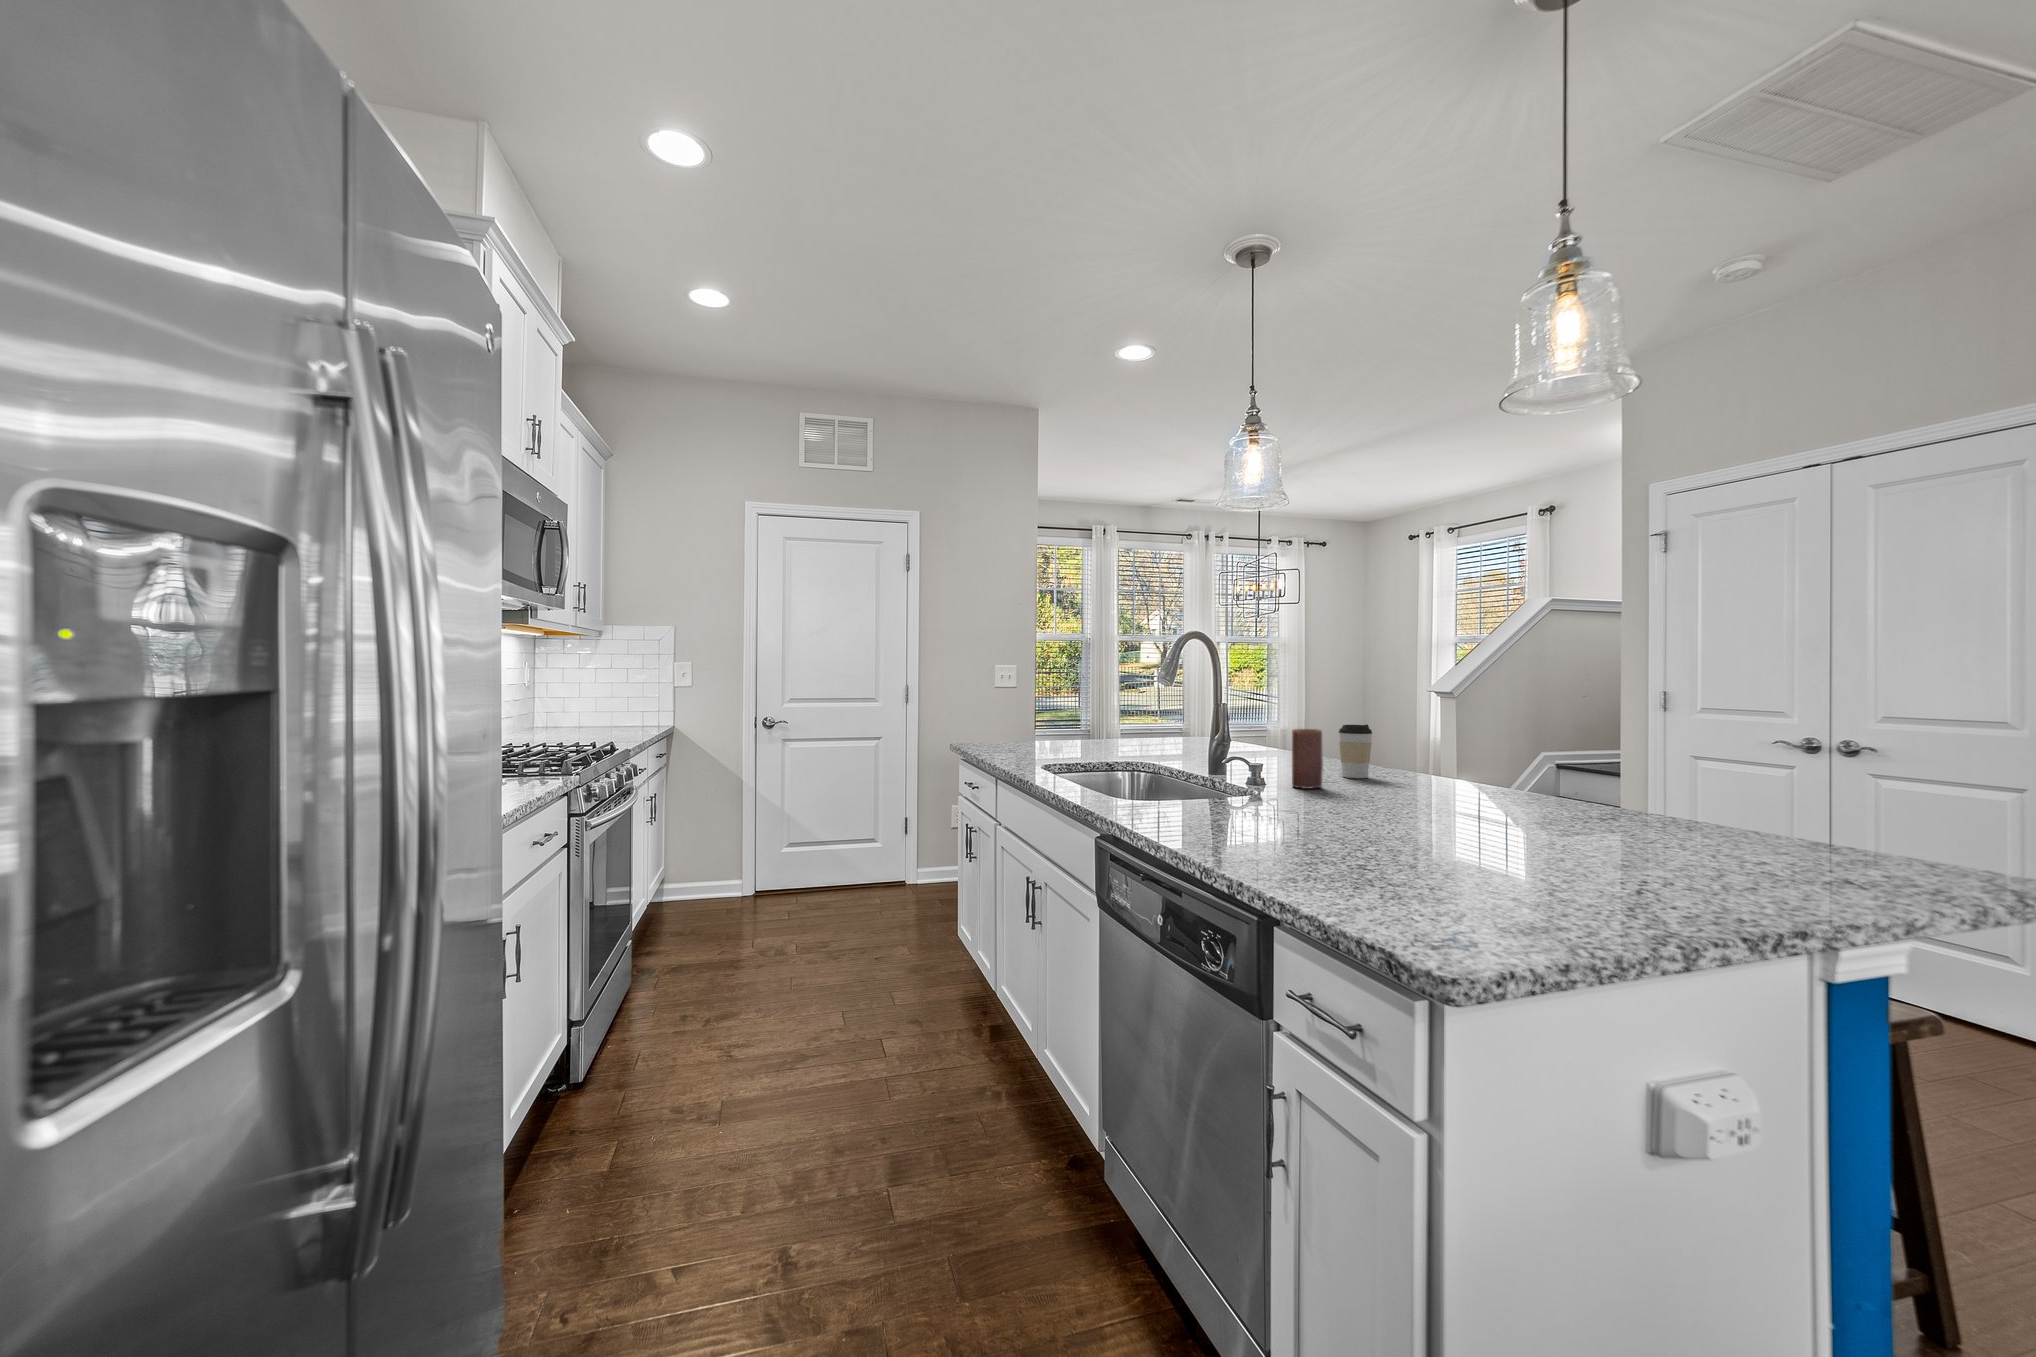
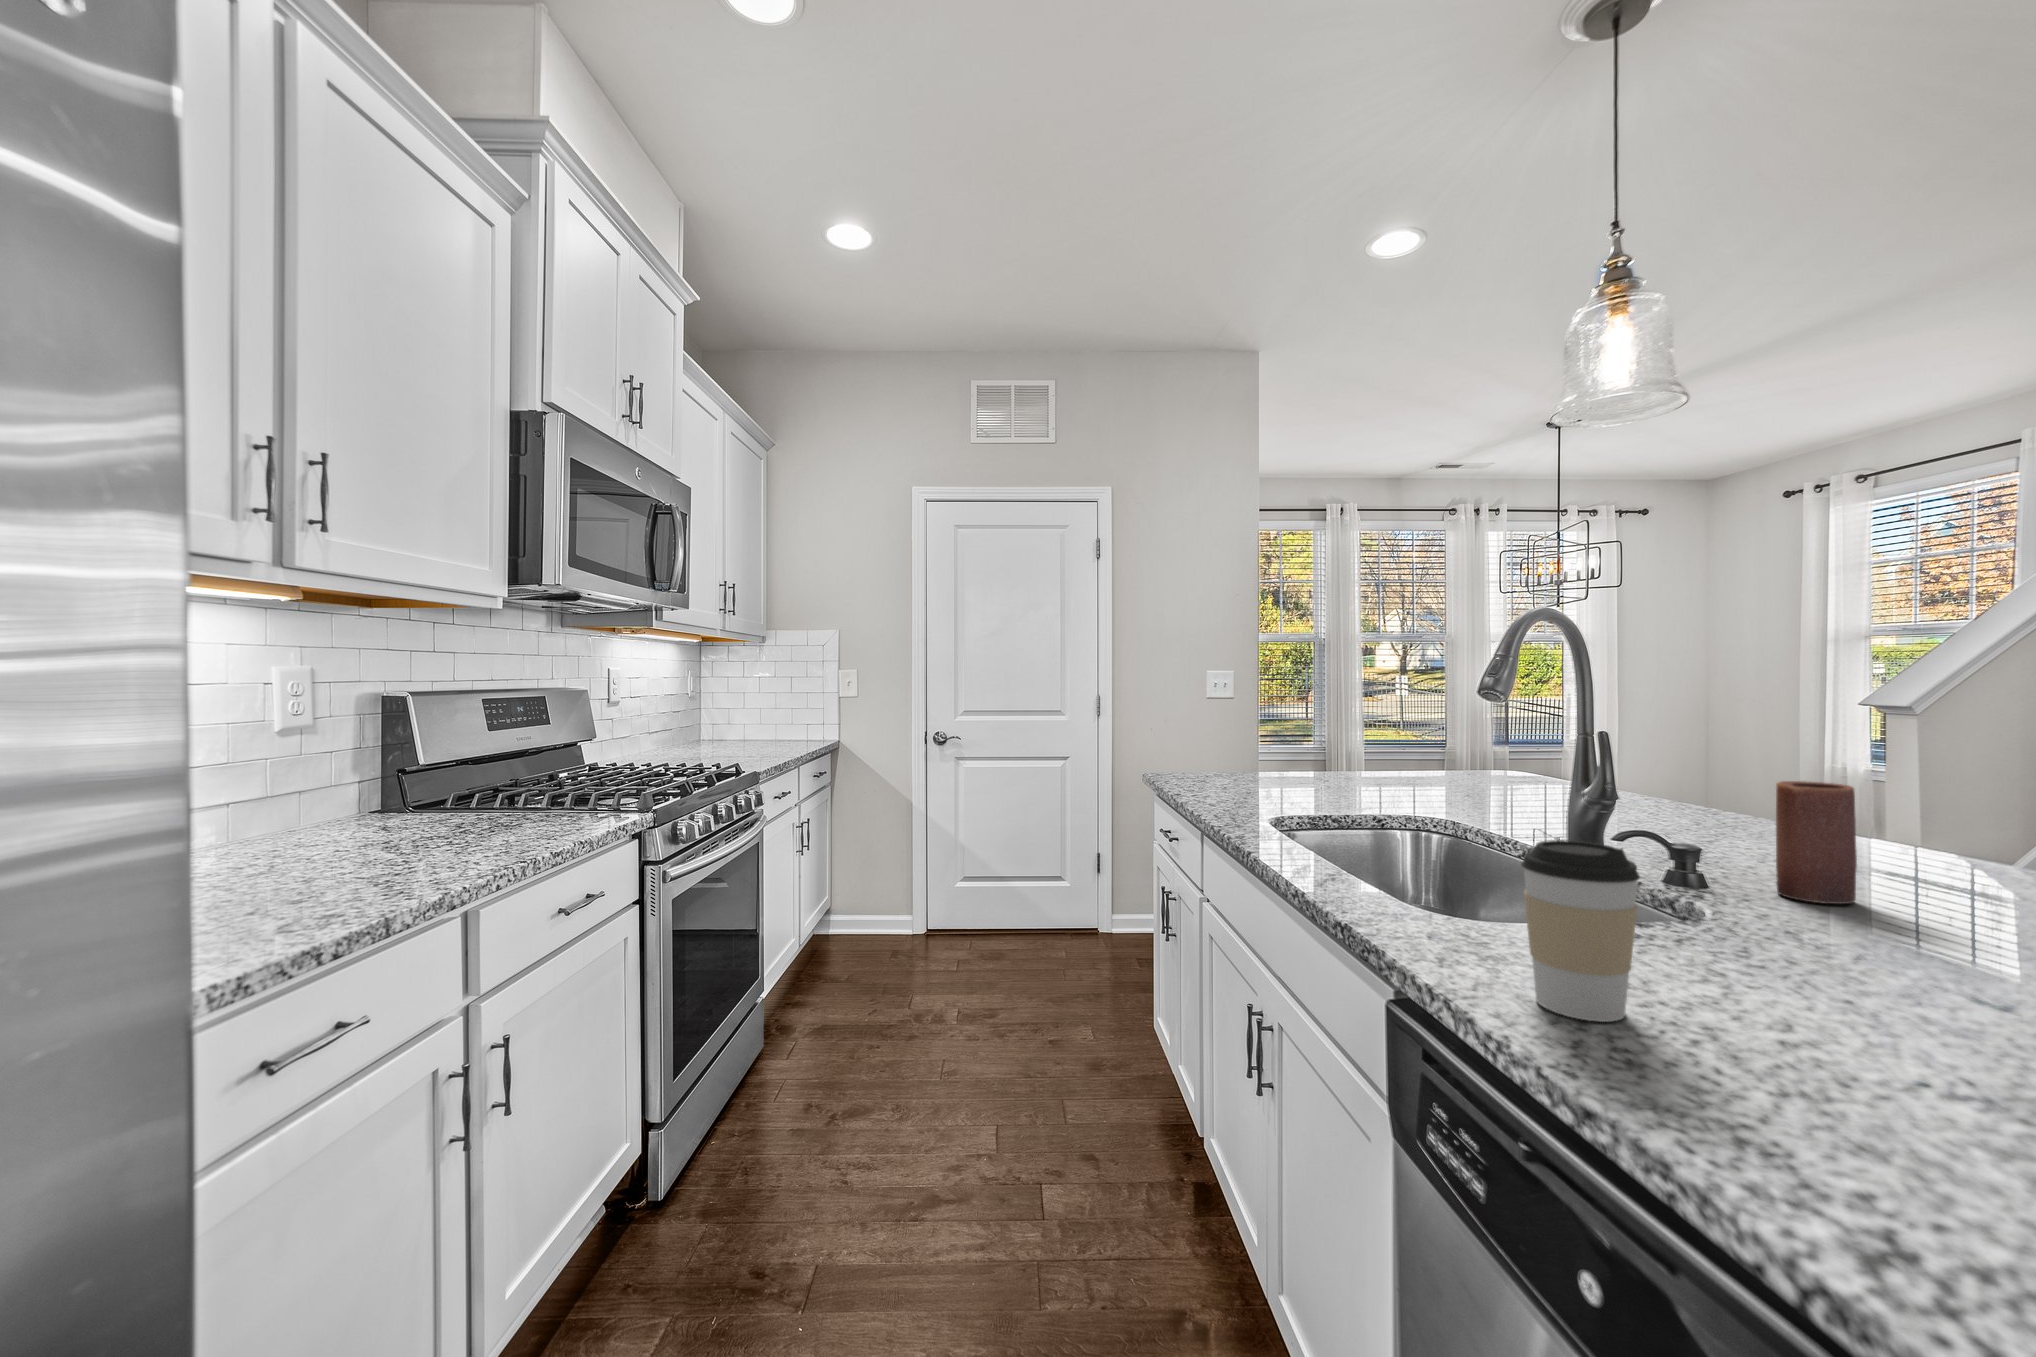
coffee cup: present [1339,725,1372,778] -> present [1521,840,1640,1022]

